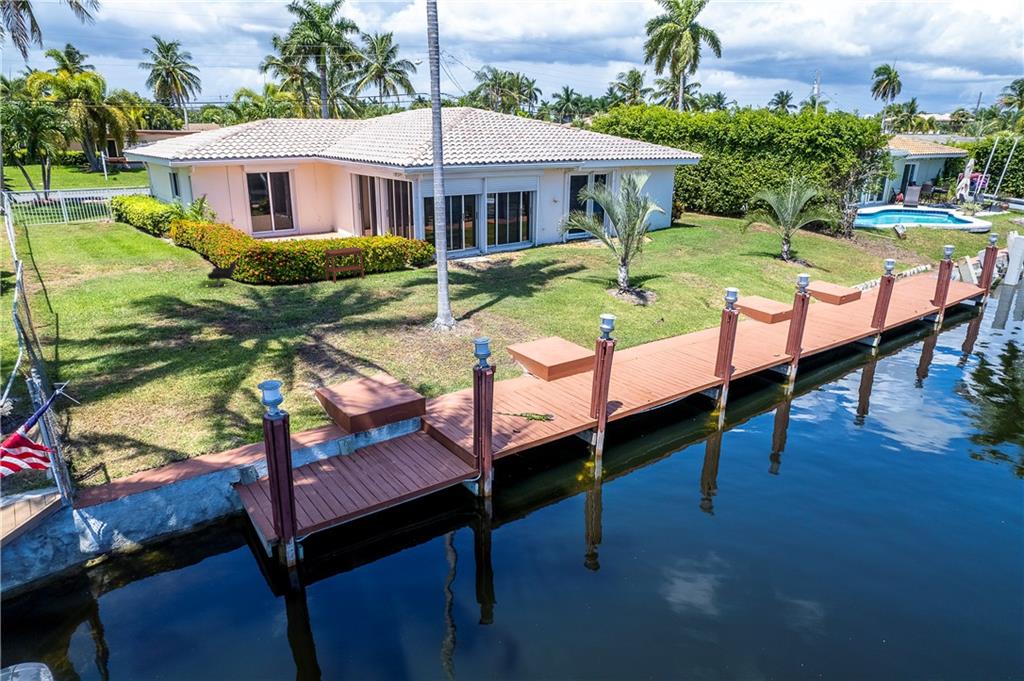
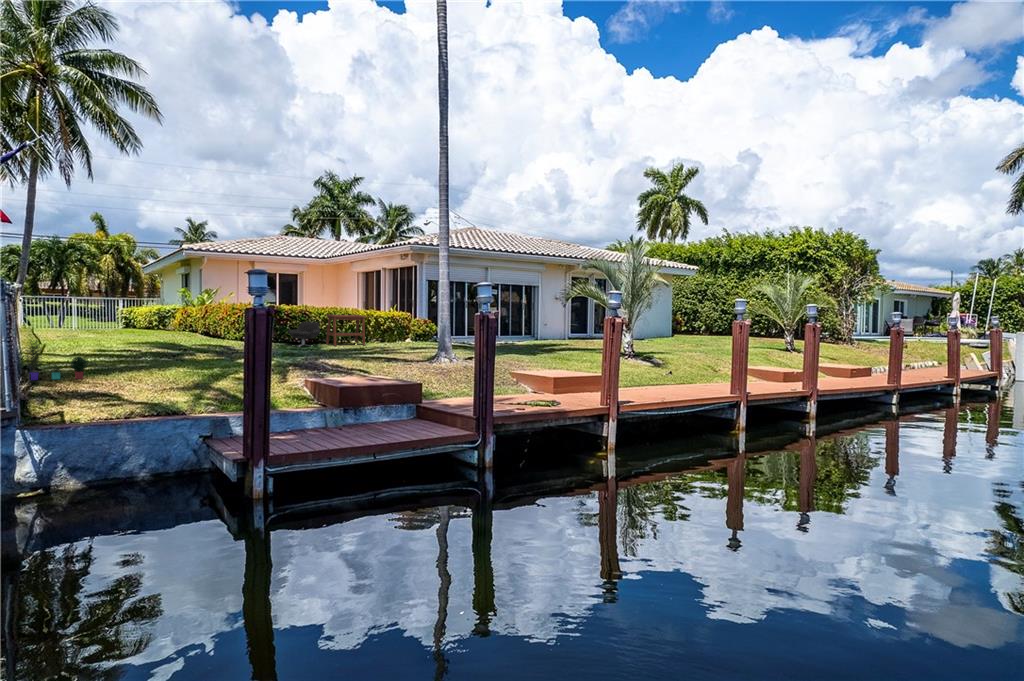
lounge chair: present [207,261,236,287] -> present [288,322,320,346]
potted plant: none [49,359,111,397] -> present [26,340,88,380]

